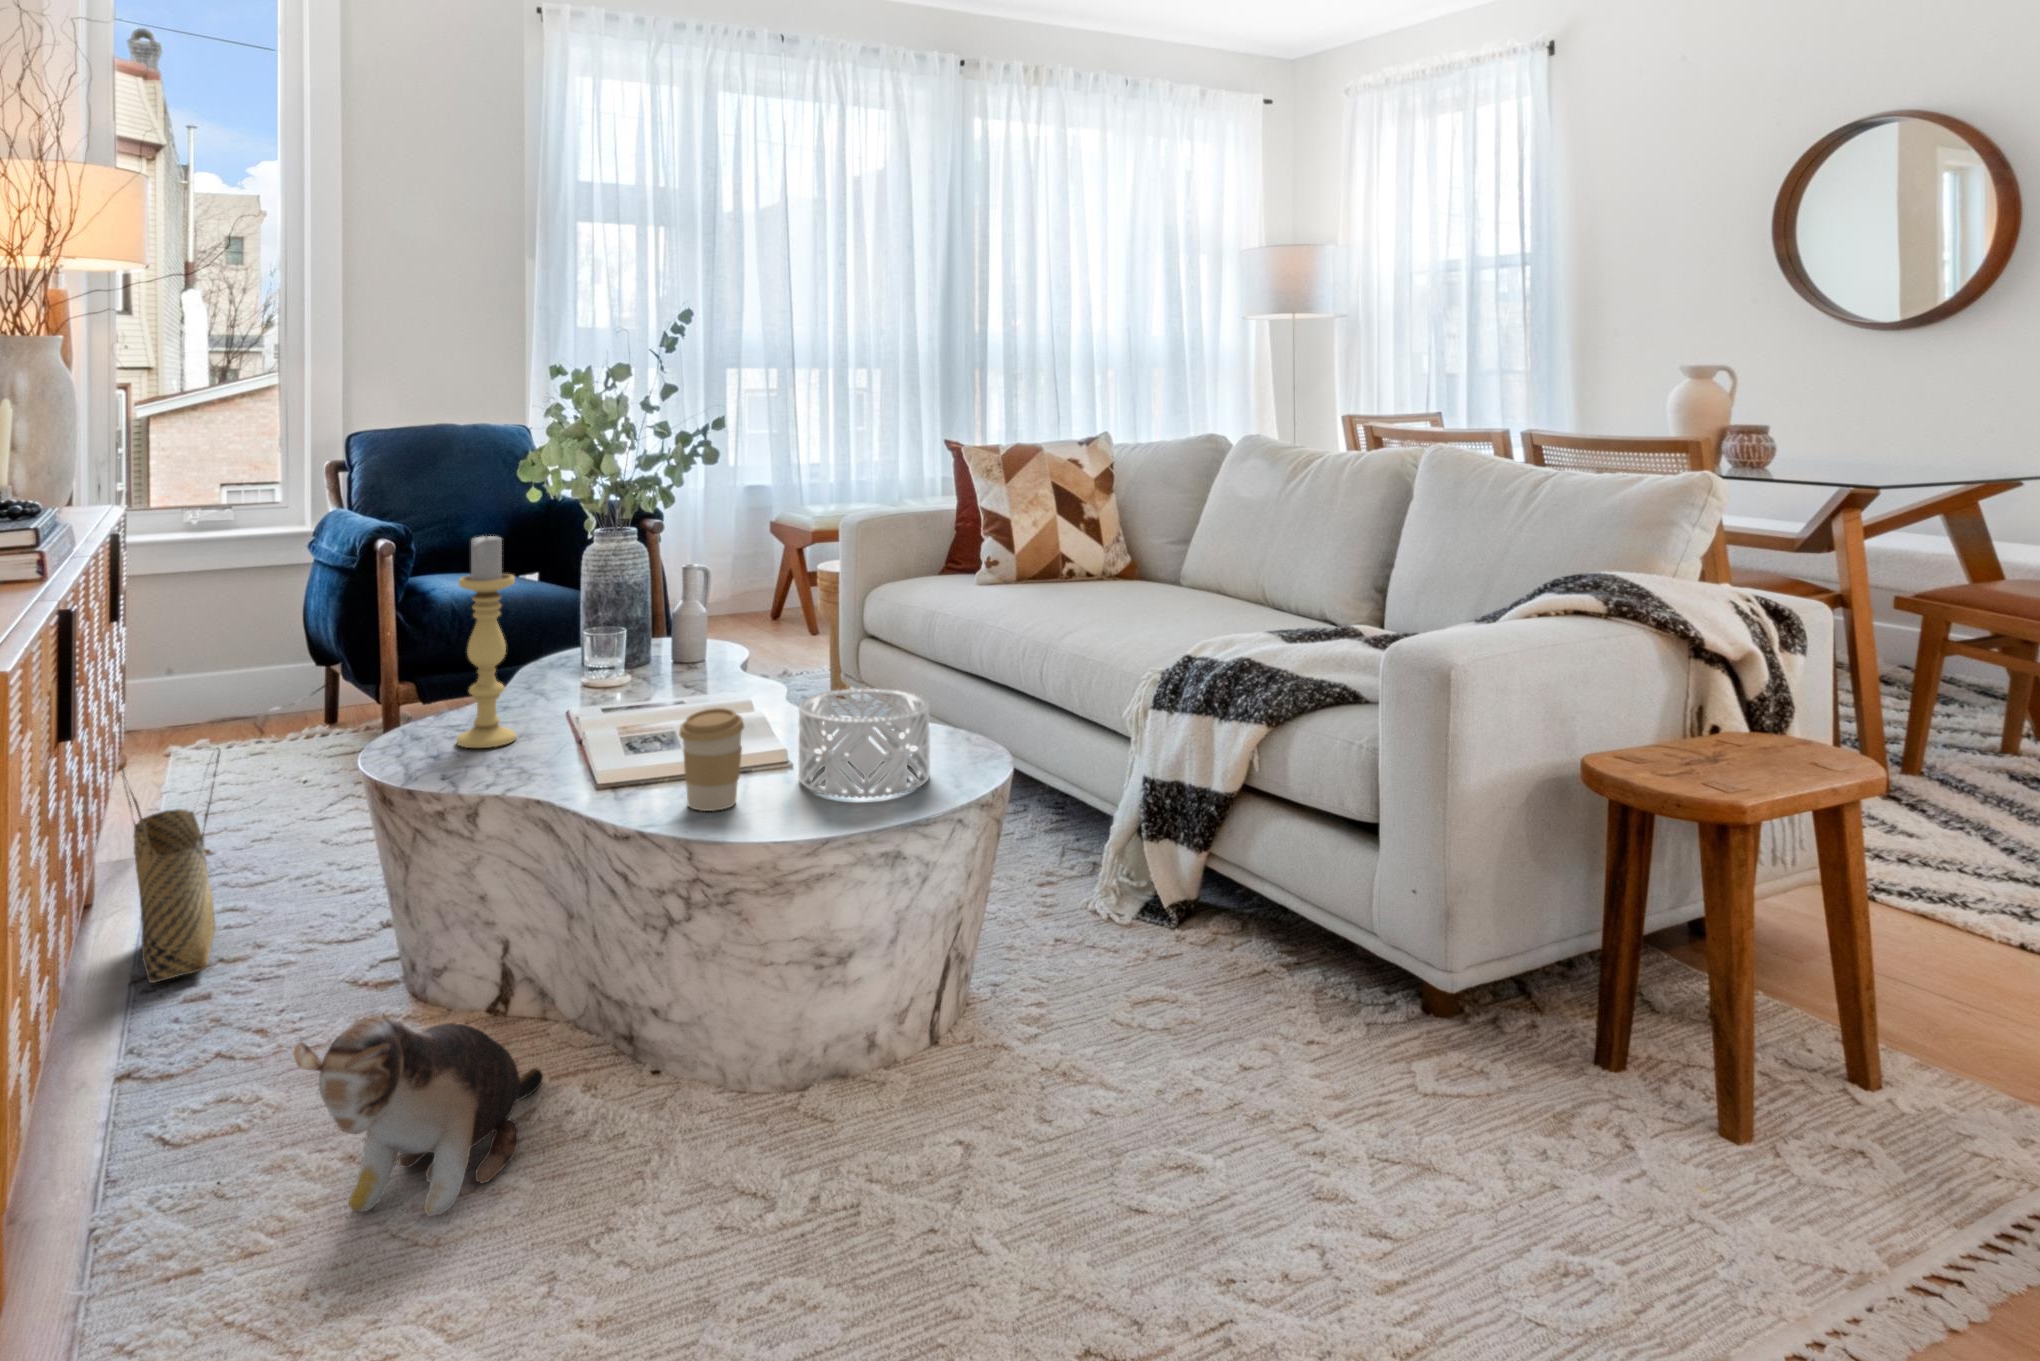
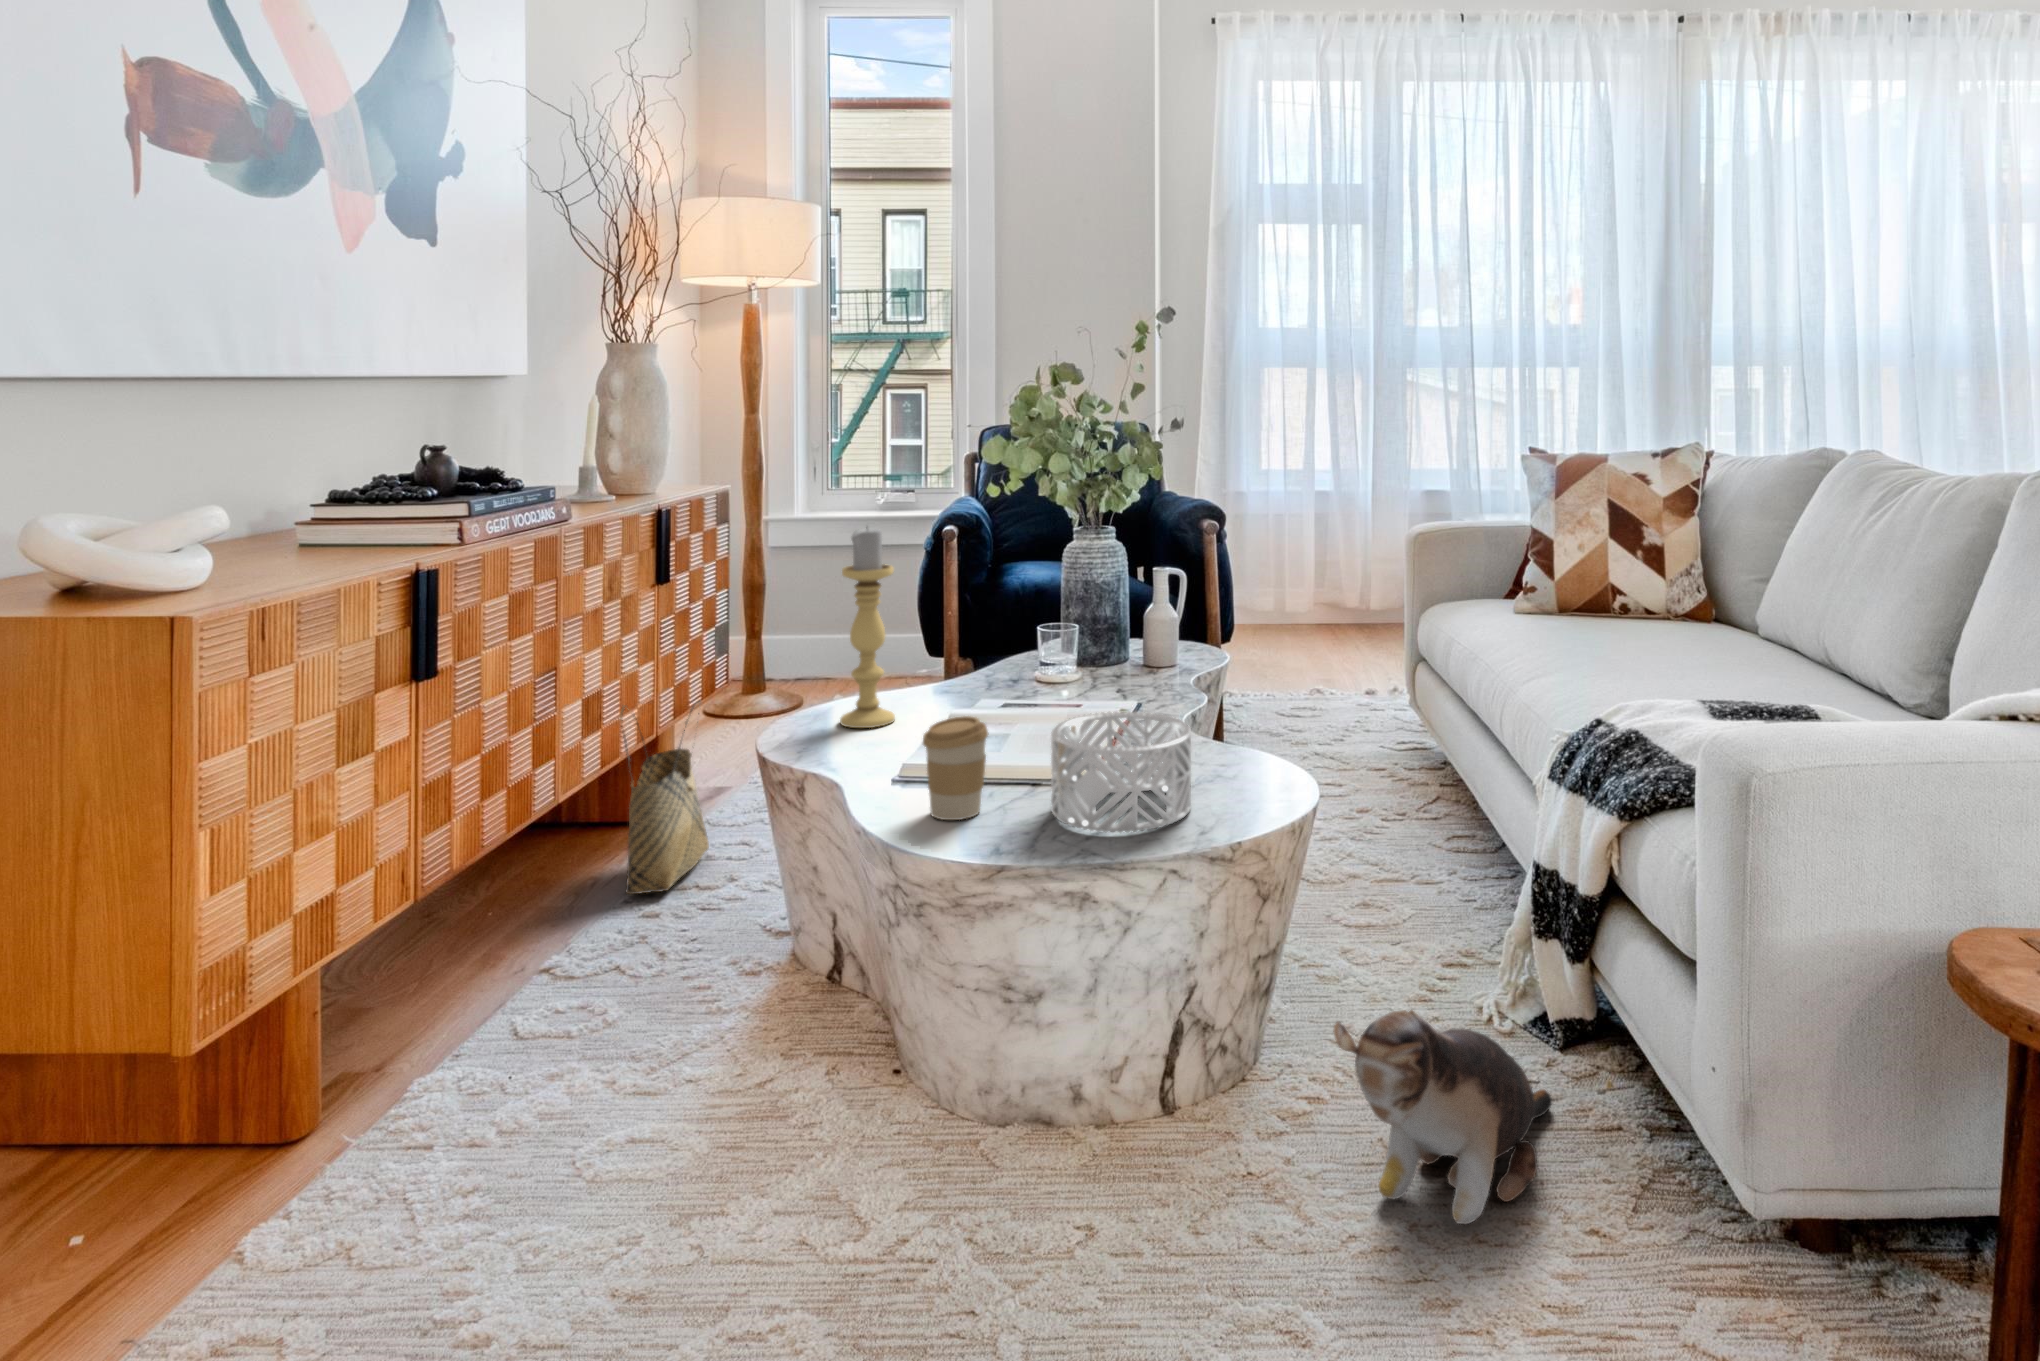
plush toy: present [294,1014,543,1216] -> present [1333,1010,1552,1224]

